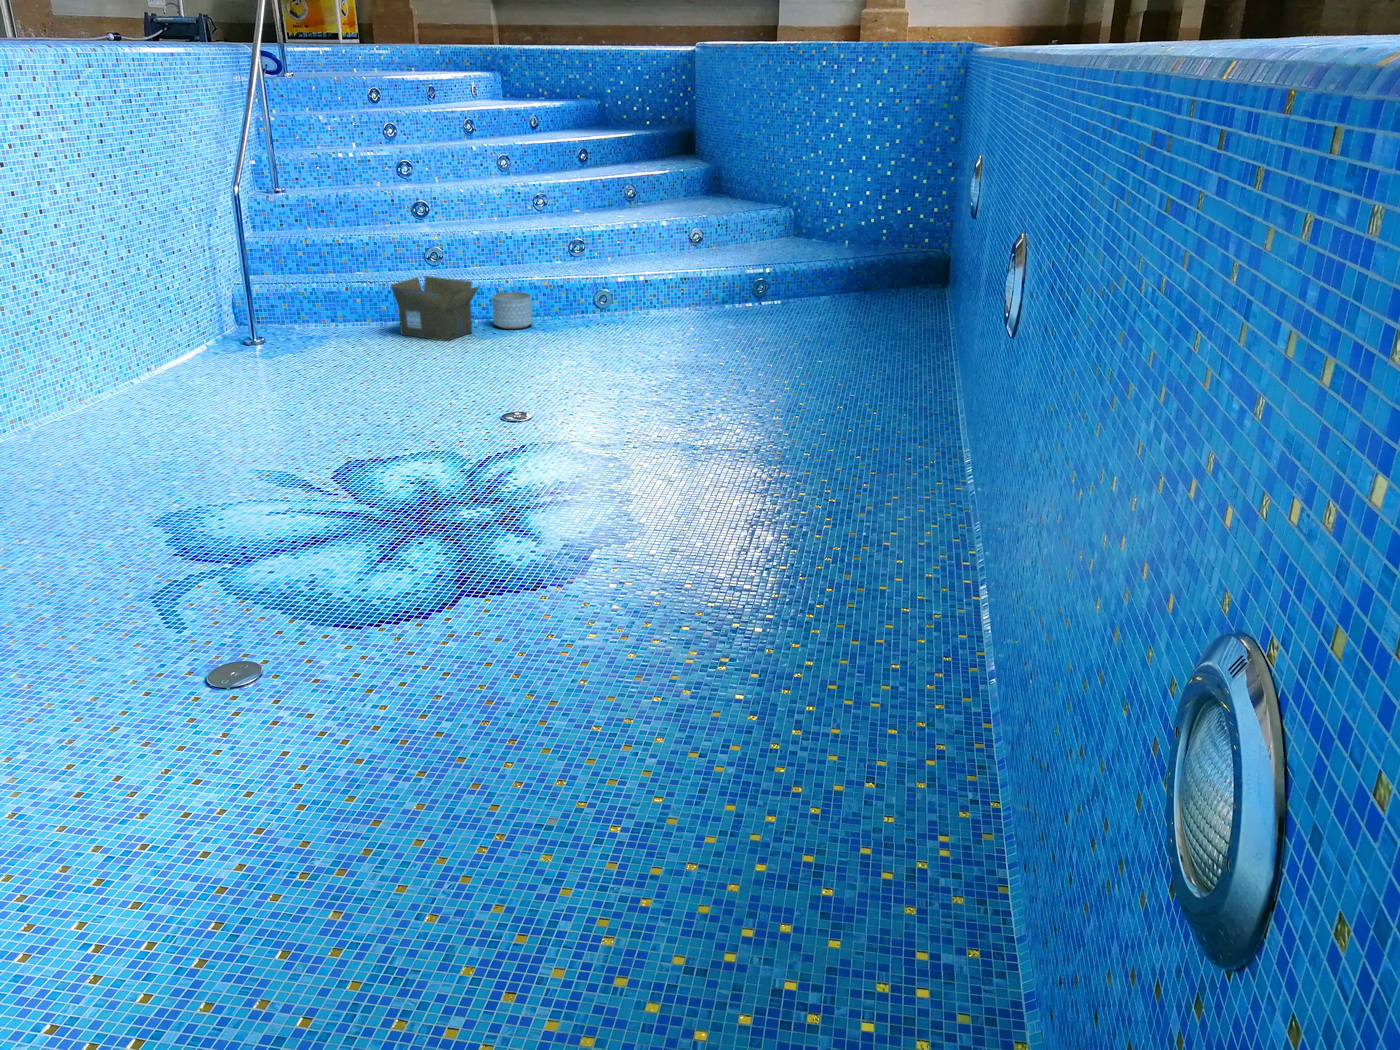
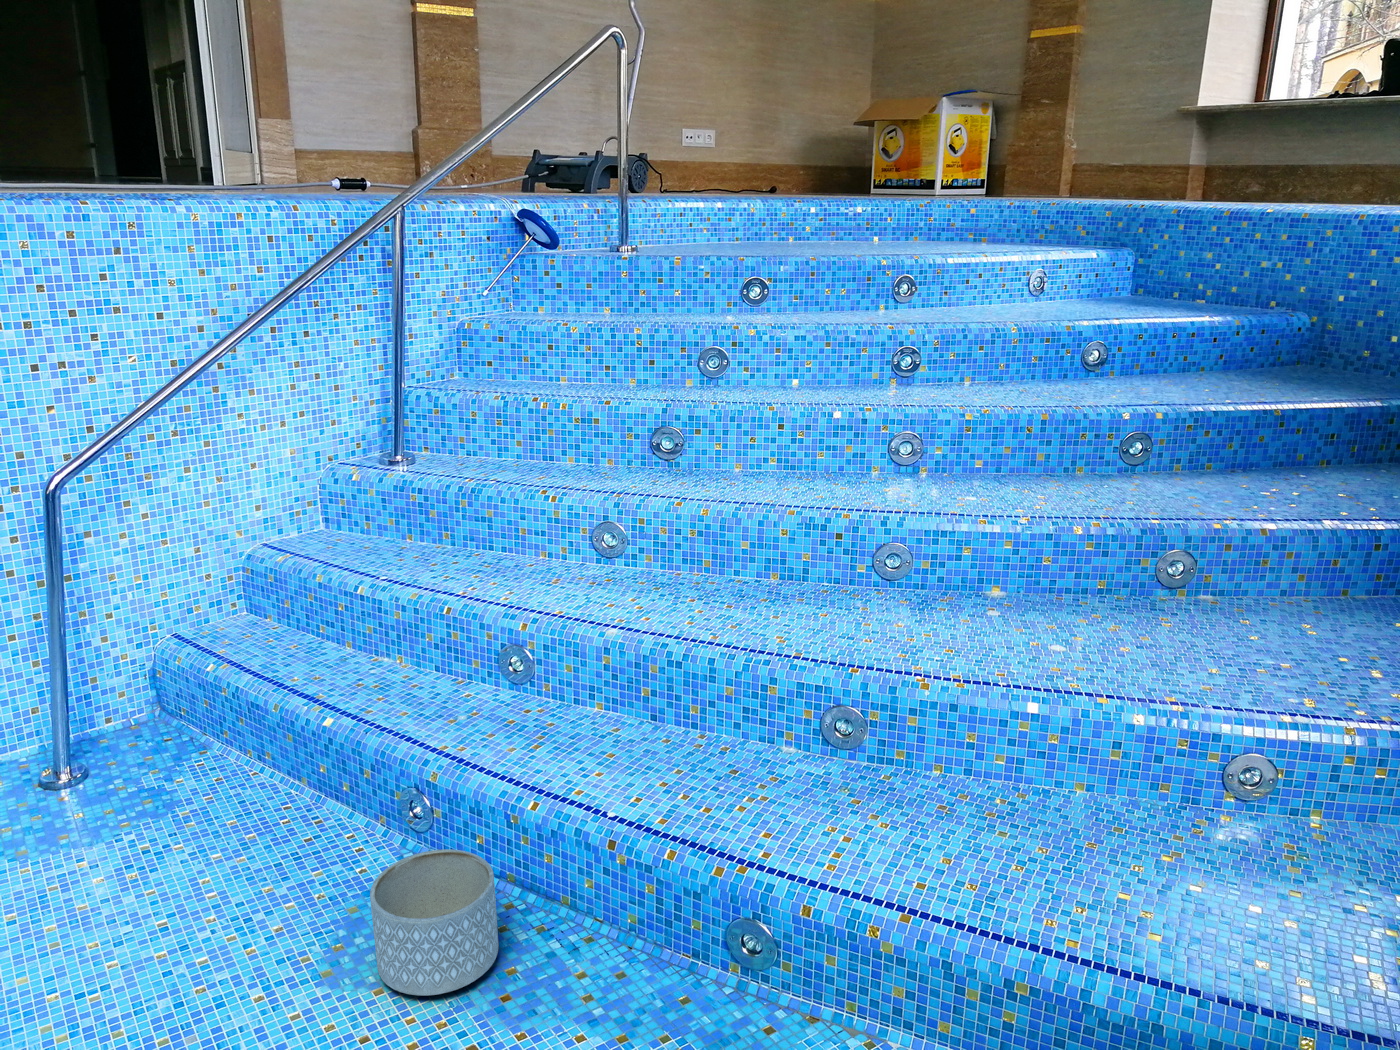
cardboard box: present [391,276,479,341] -> none [113,744,301,983]

